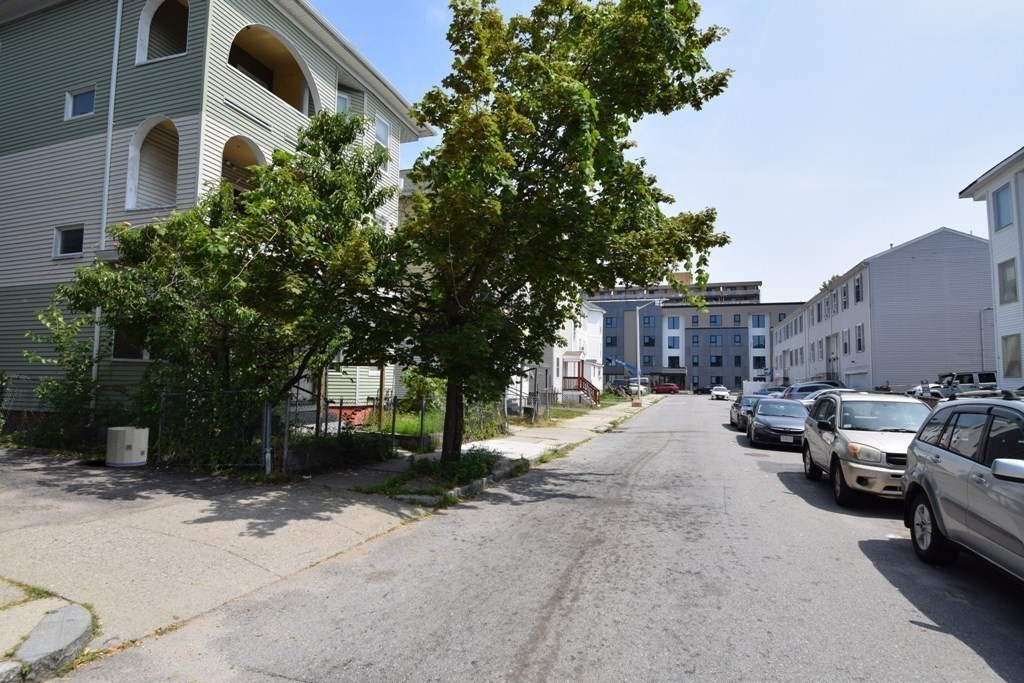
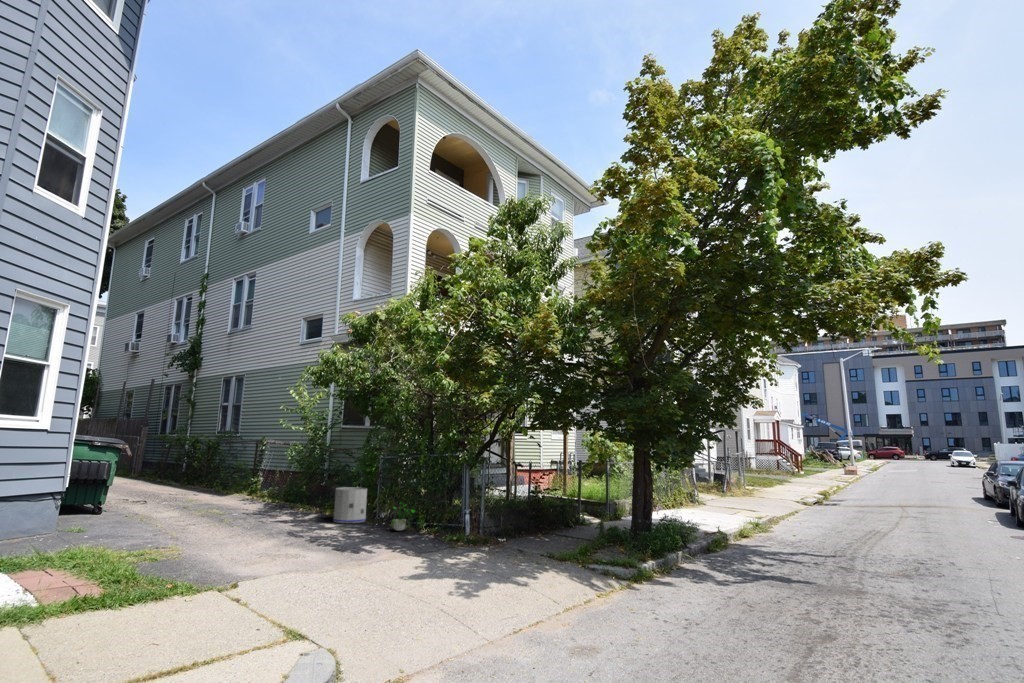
potted plant: none [179,434,210,472] -> present [391,503,415,531]

